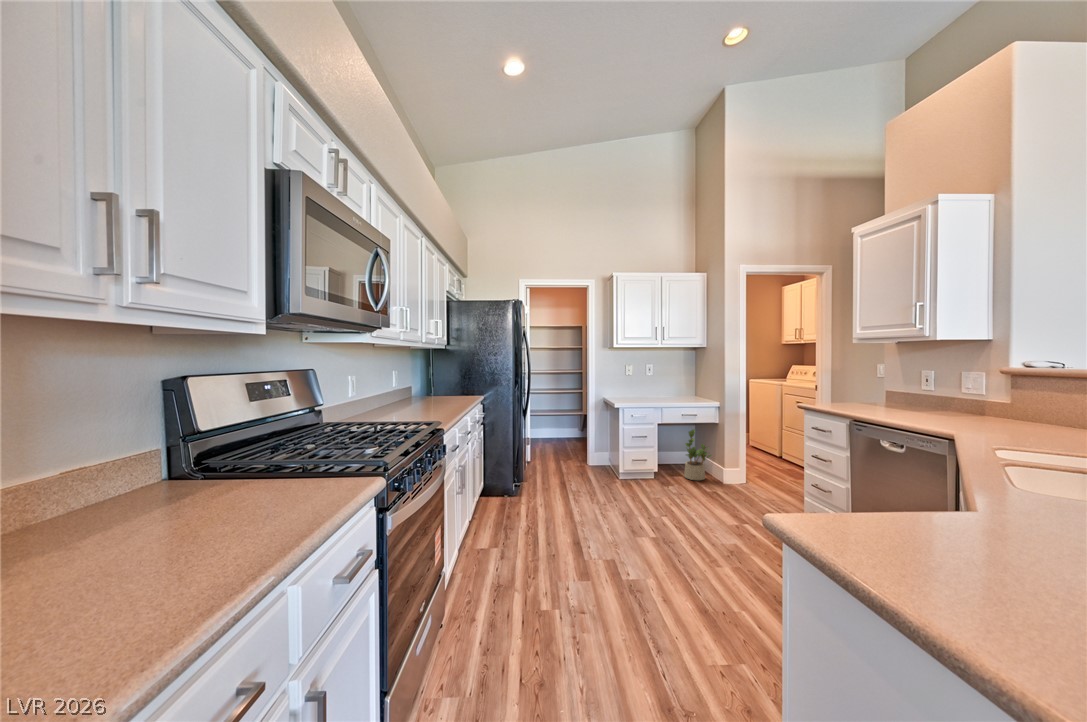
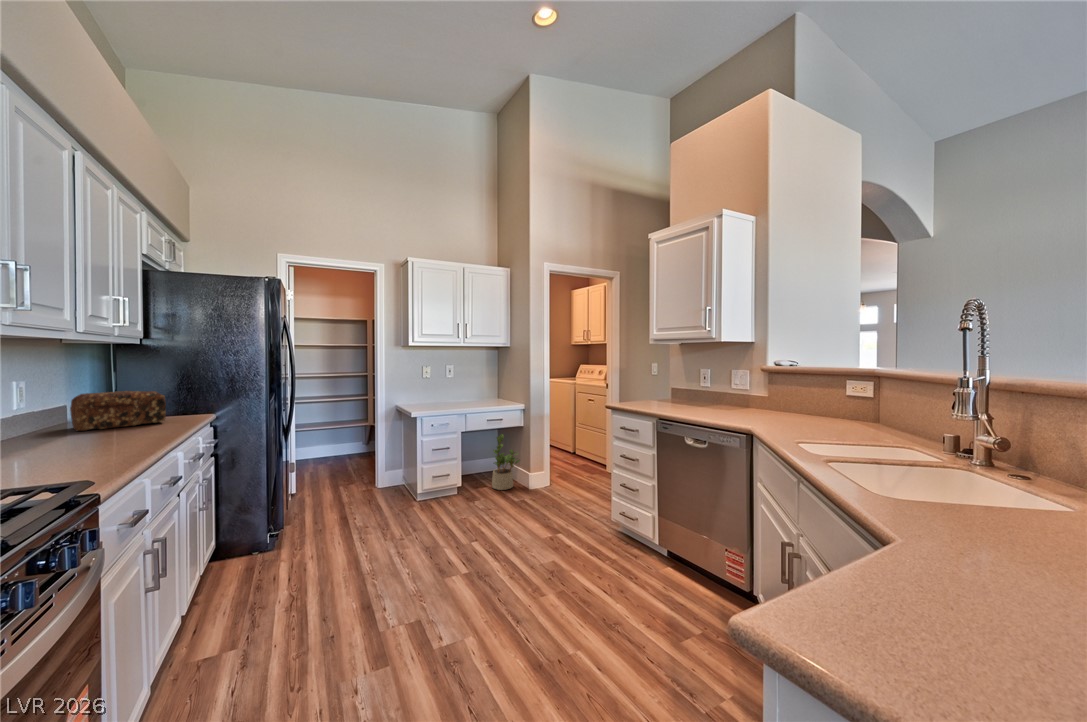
bread loaf: none [421,380,463,402] -> present [70,391,166,431]

